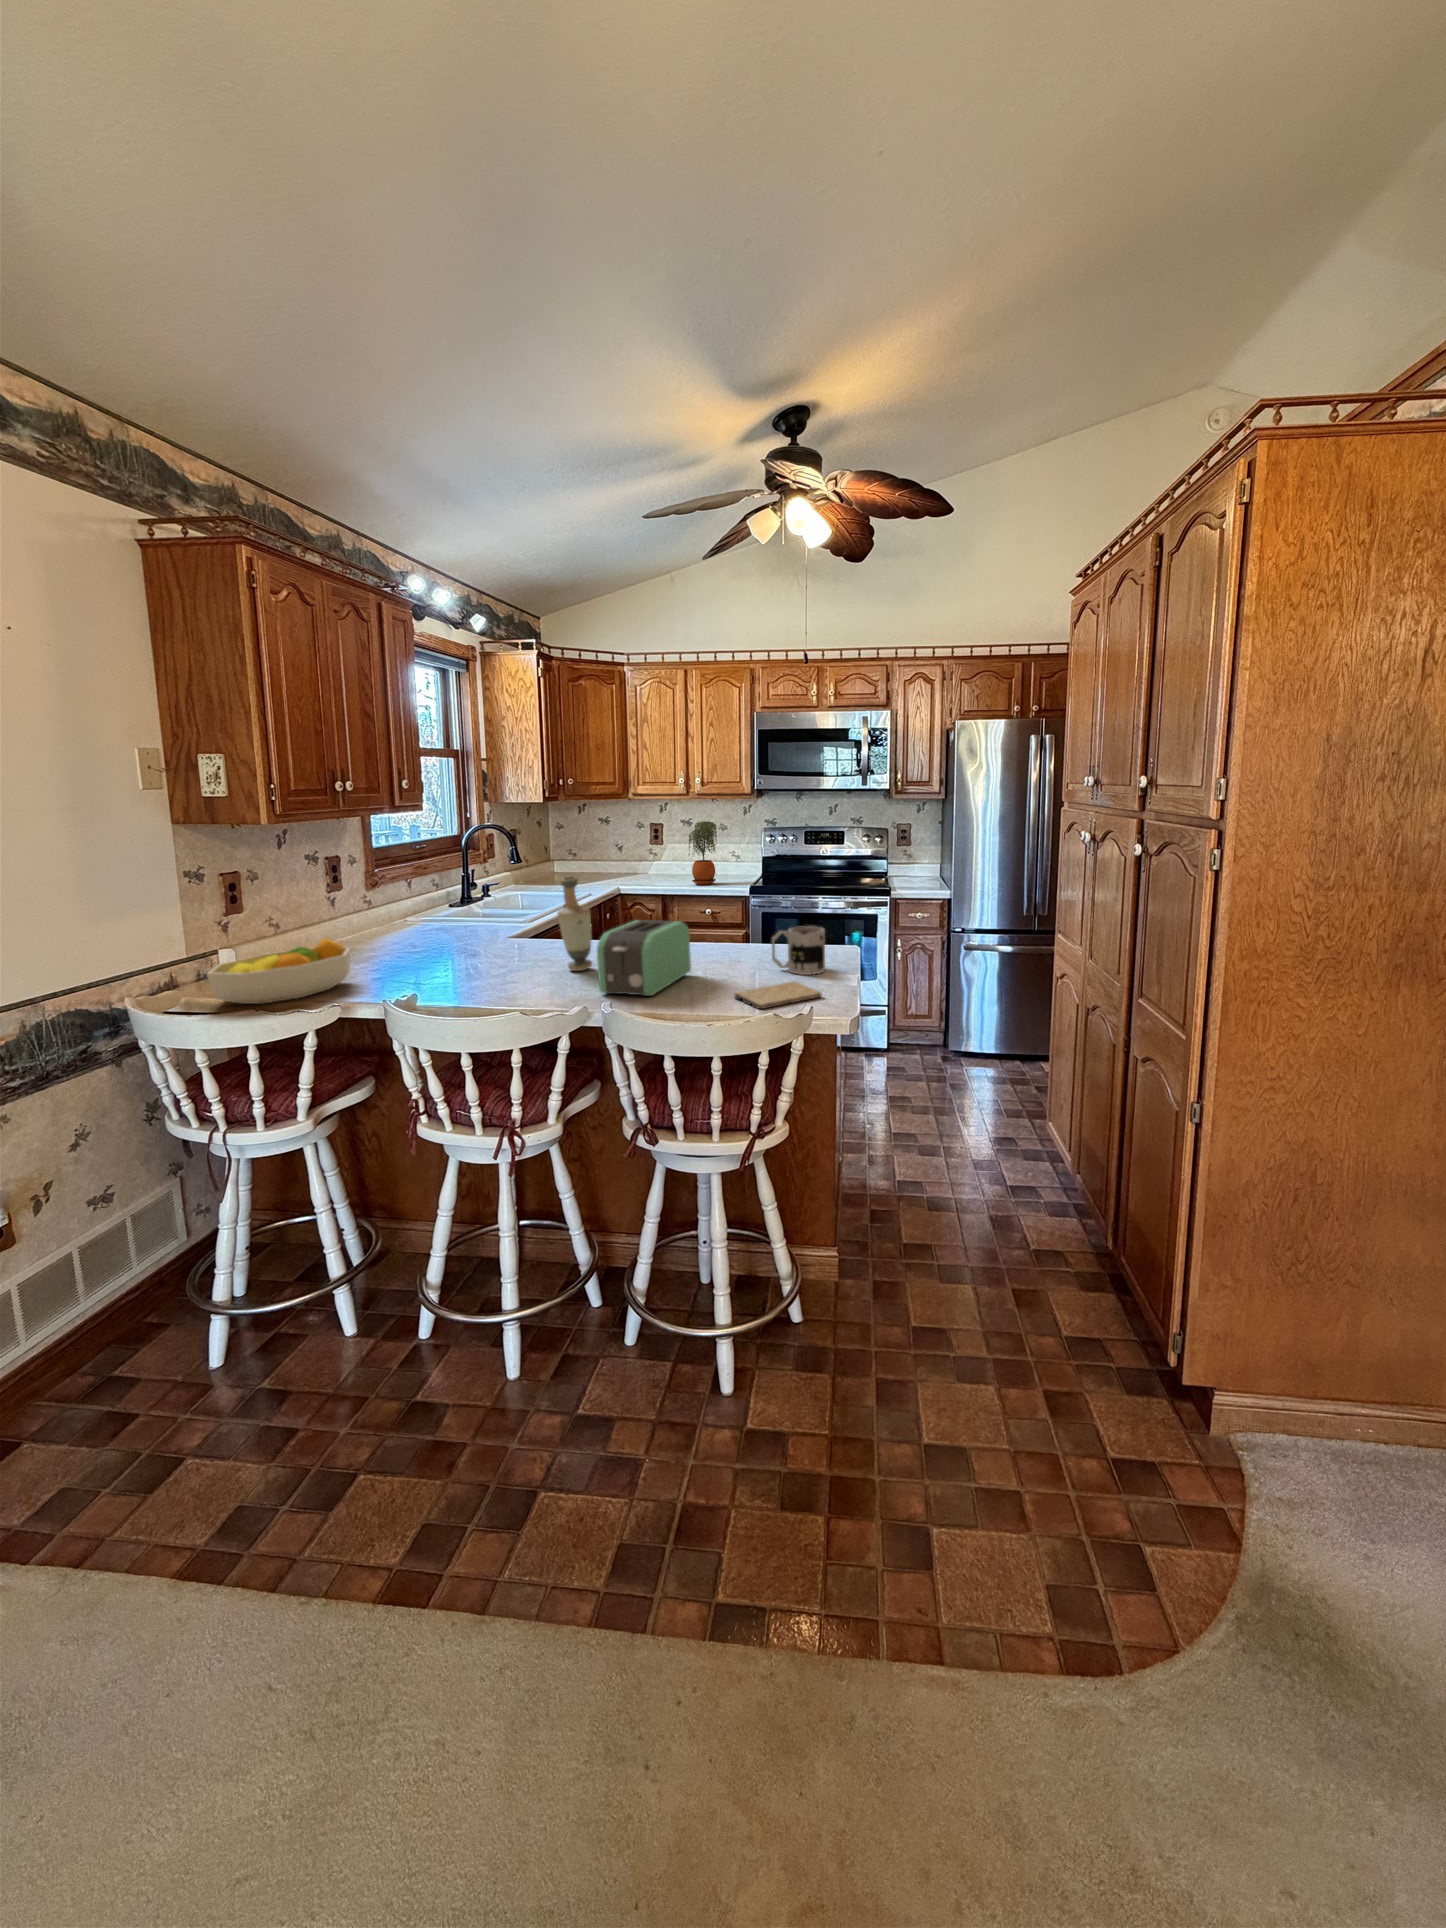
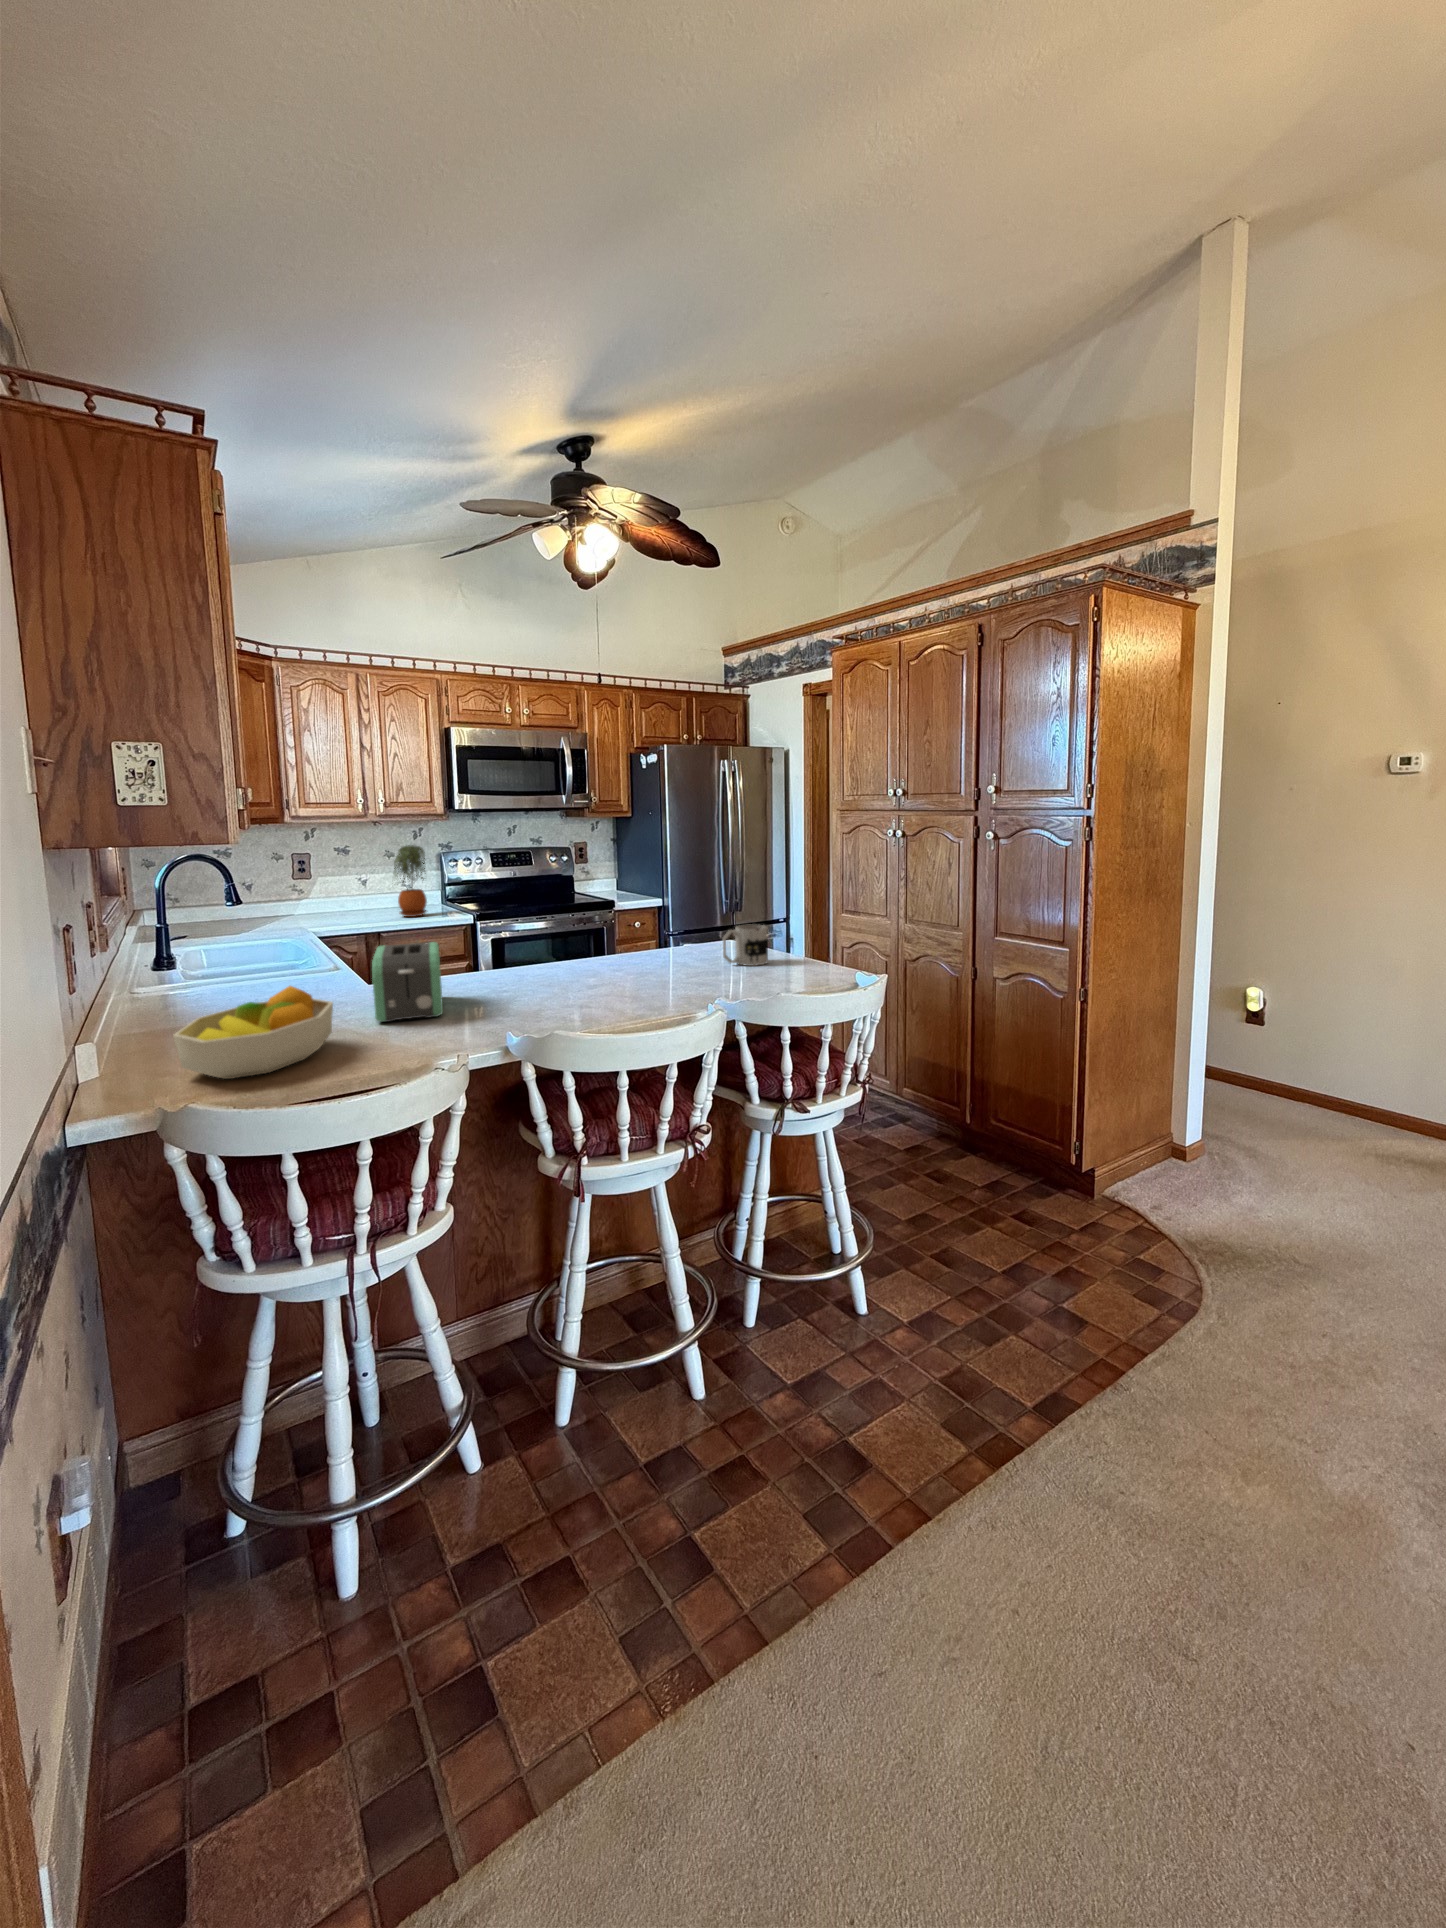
vase: present [558,876,592,971] -> none [533,893,566,992]
toaster: present [597,920,691,996] -> present [372,942,443,1022]
cutting board: present [734,982,822,1009] -> none [756,968,816,987]

